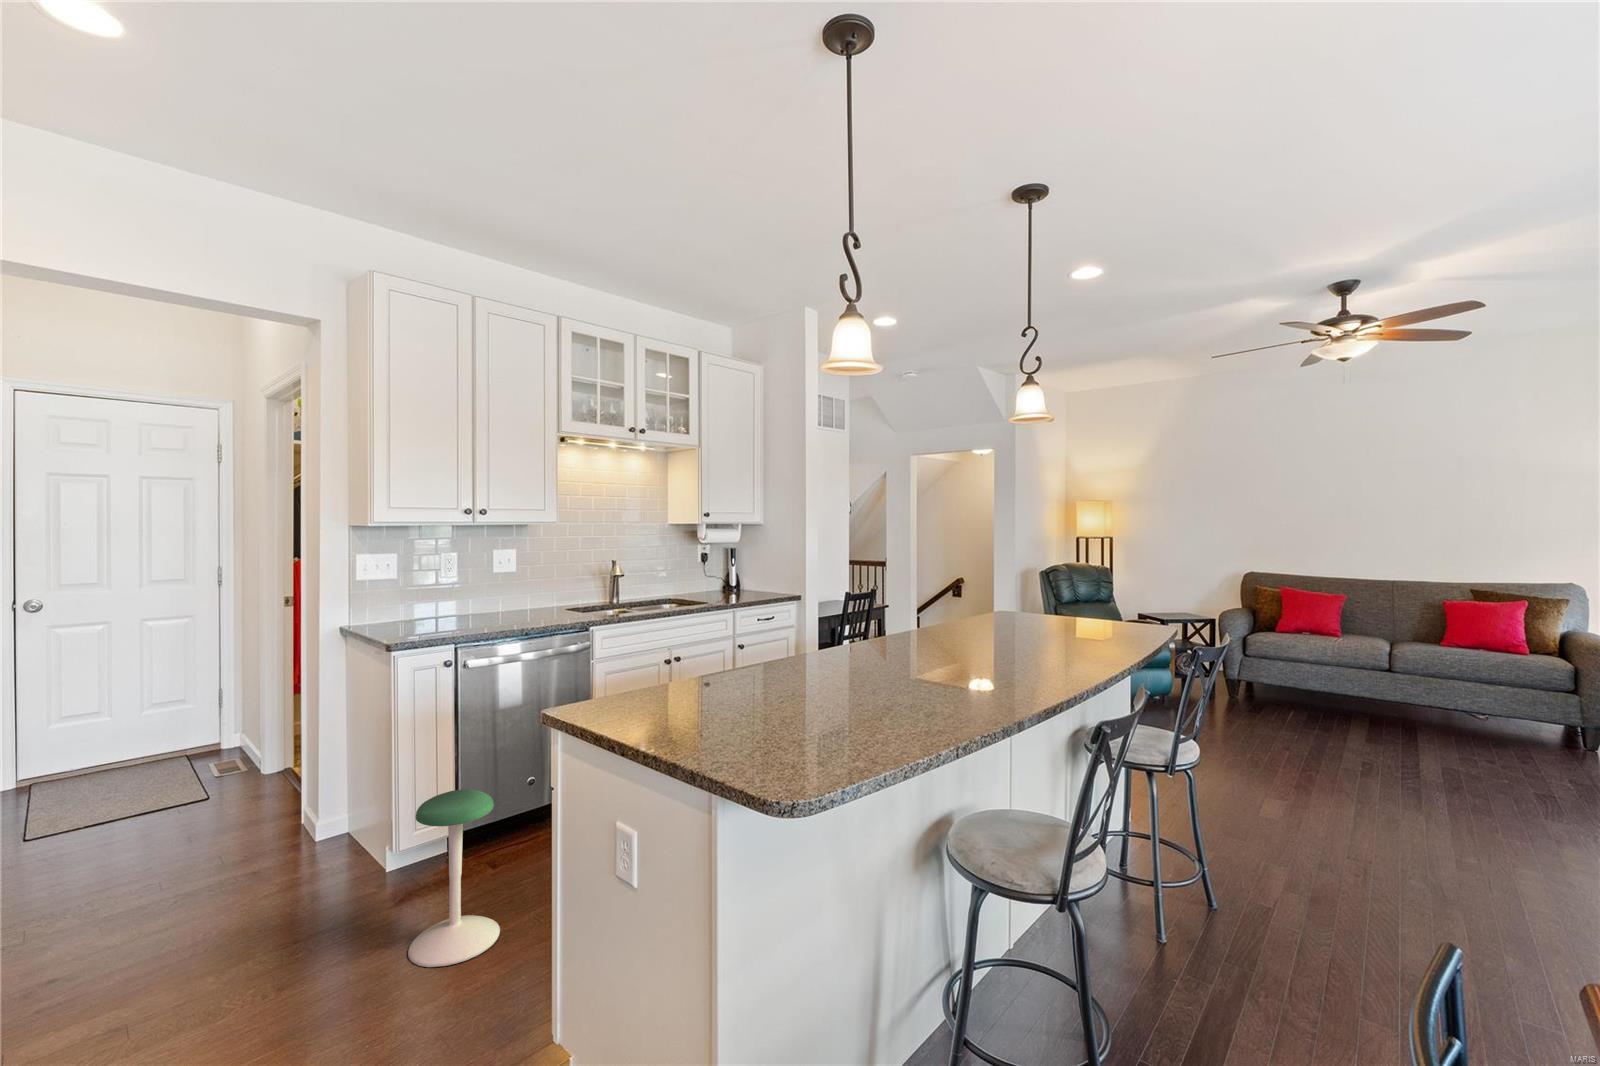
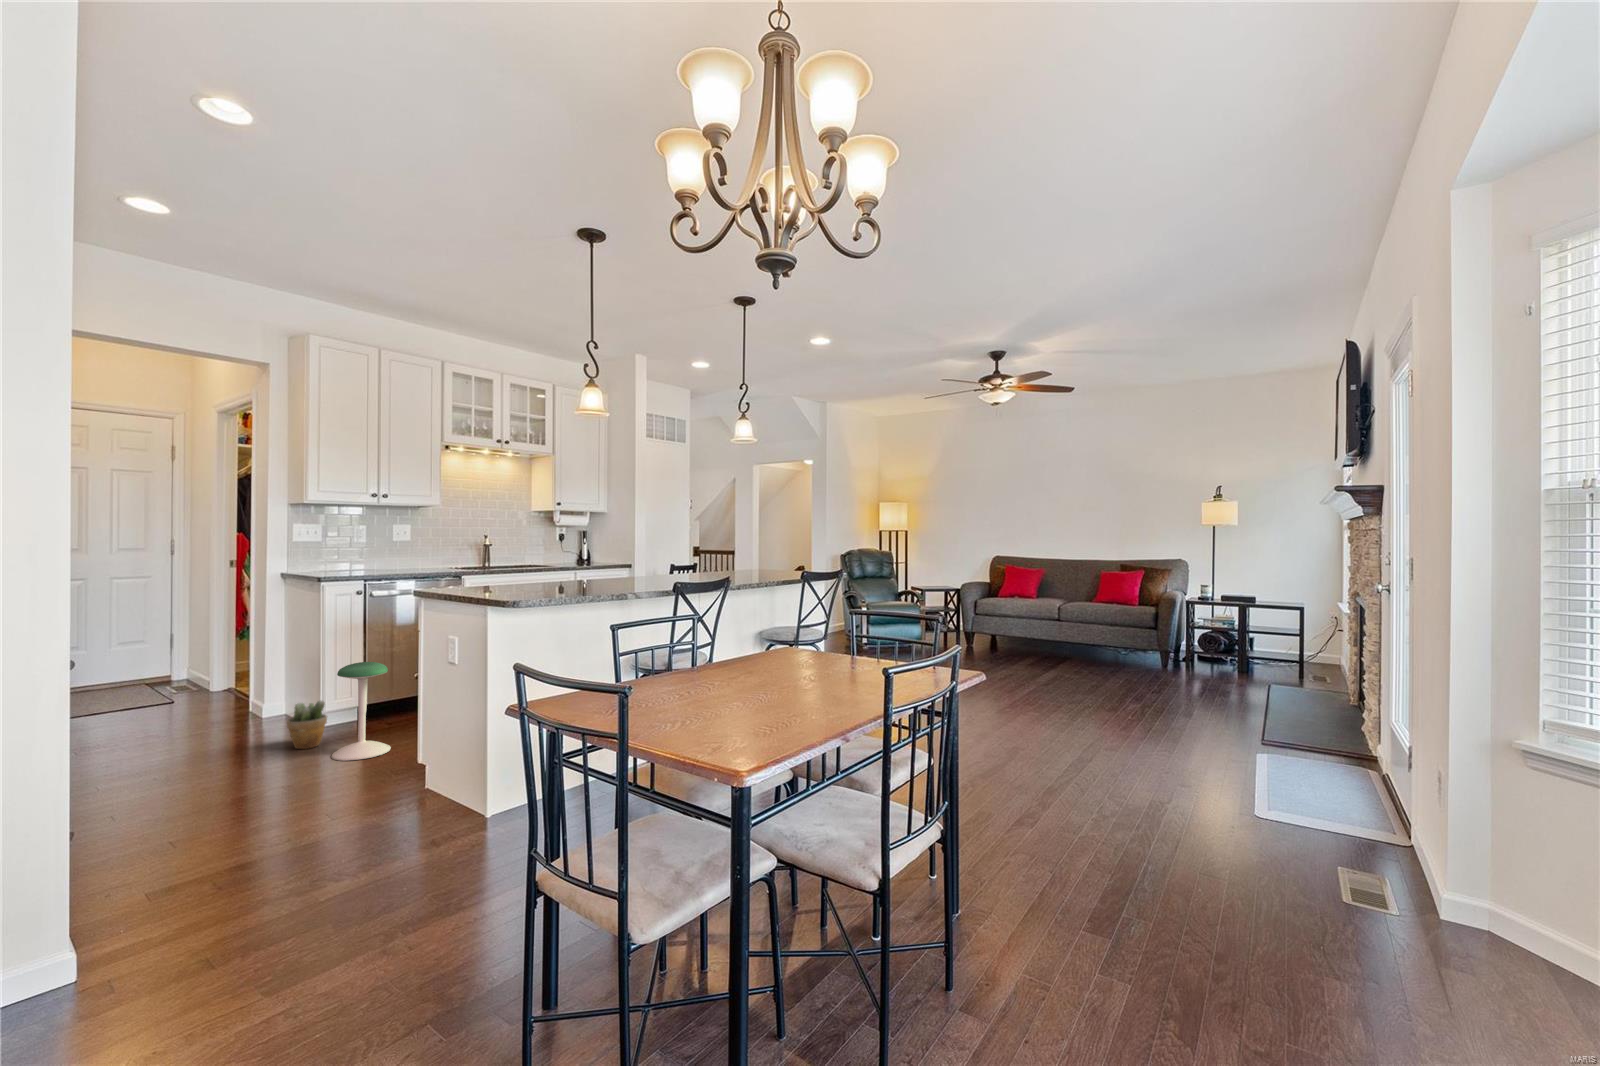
potted plant: none [341,846,403,928] -> present [287,701,327,749]

